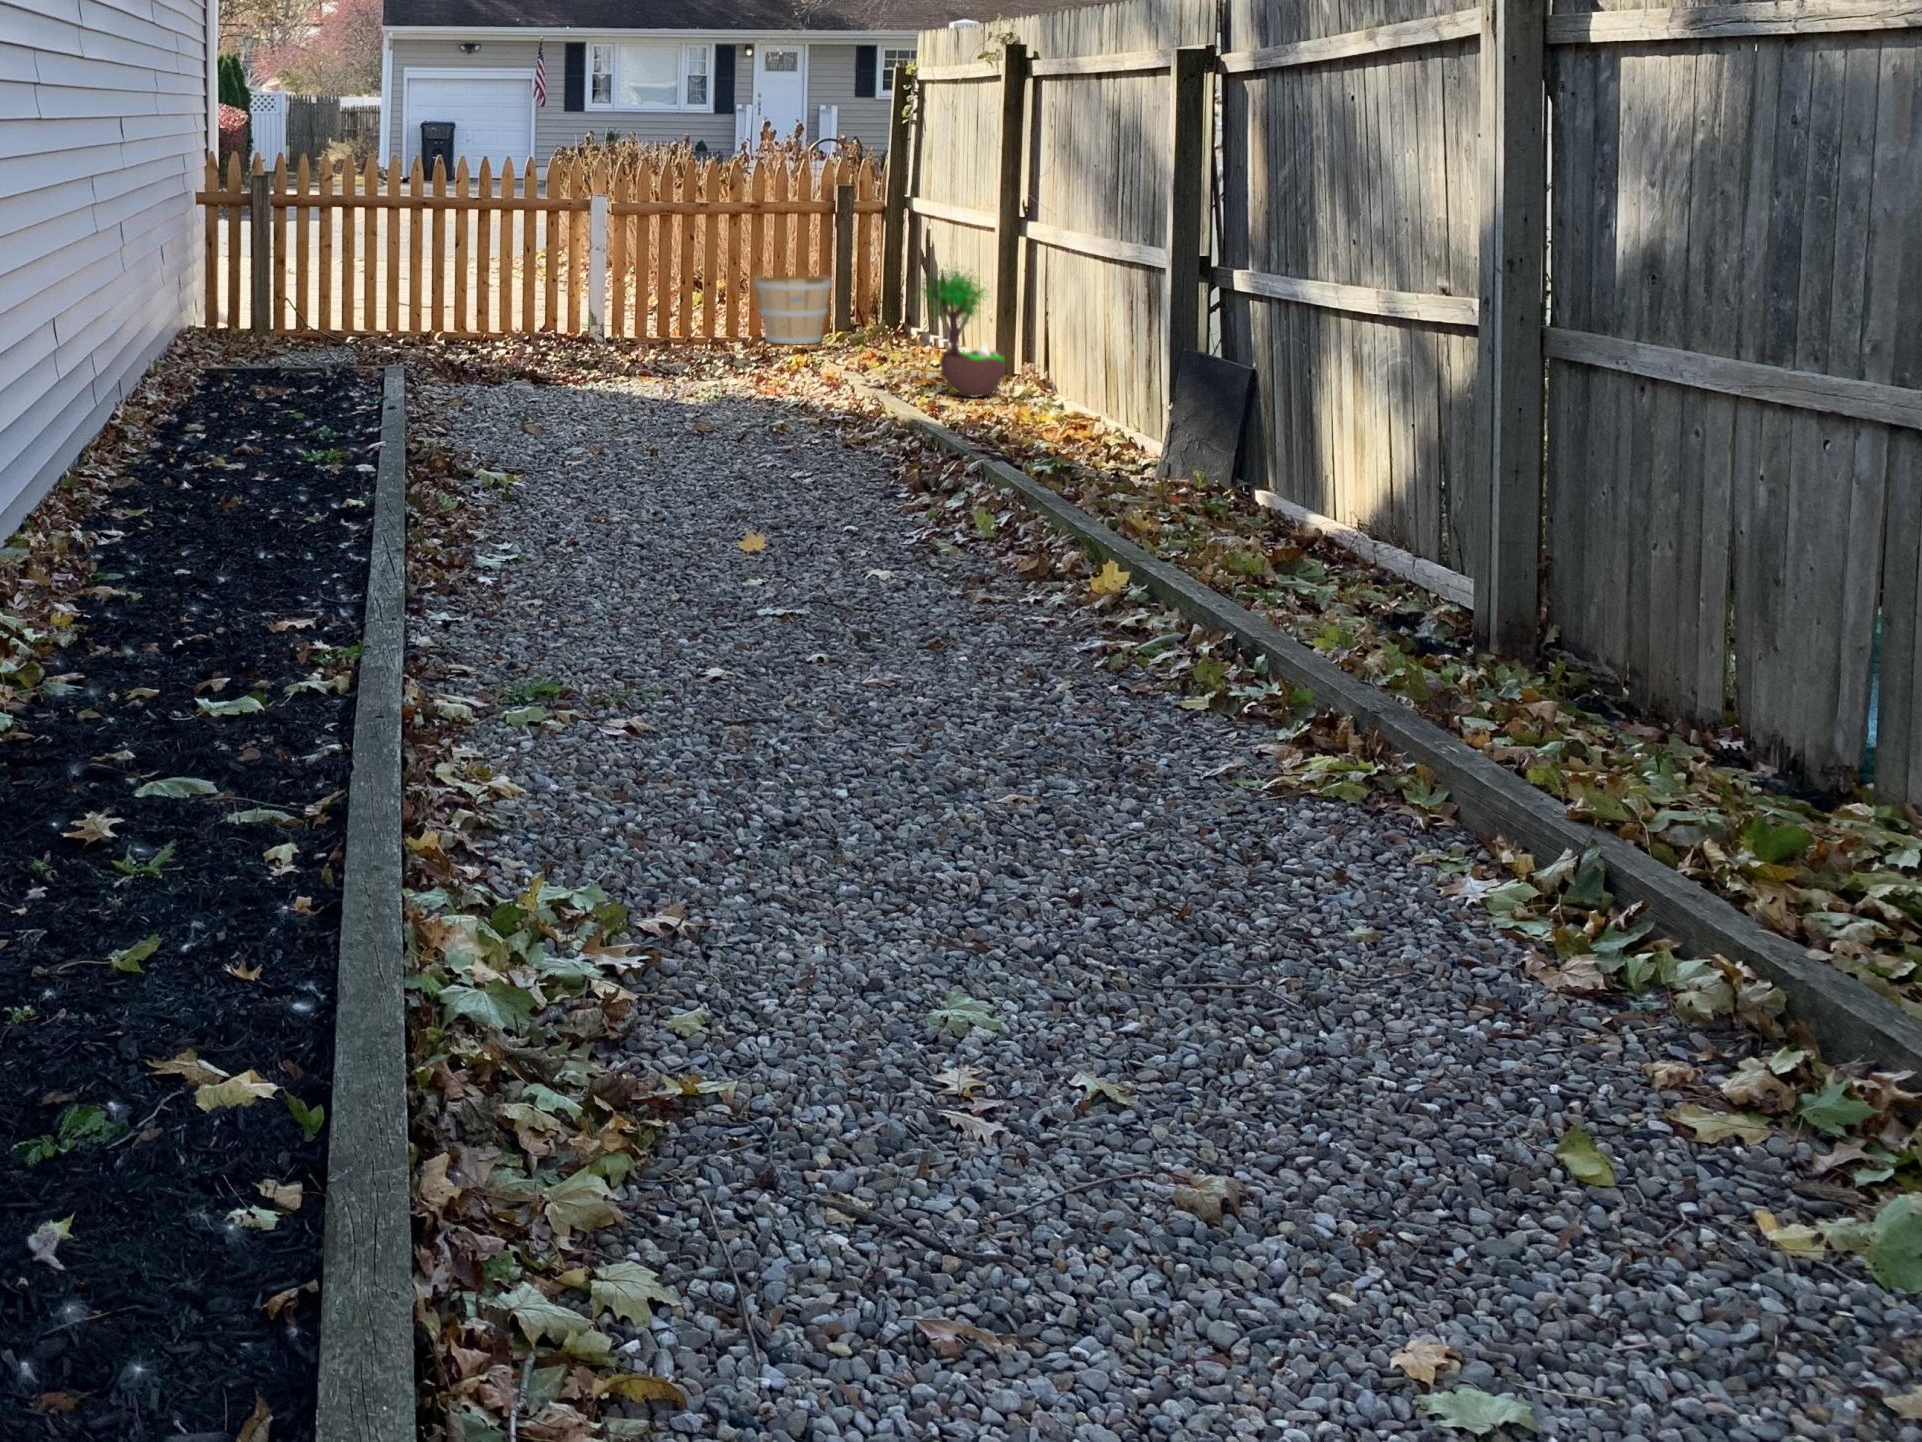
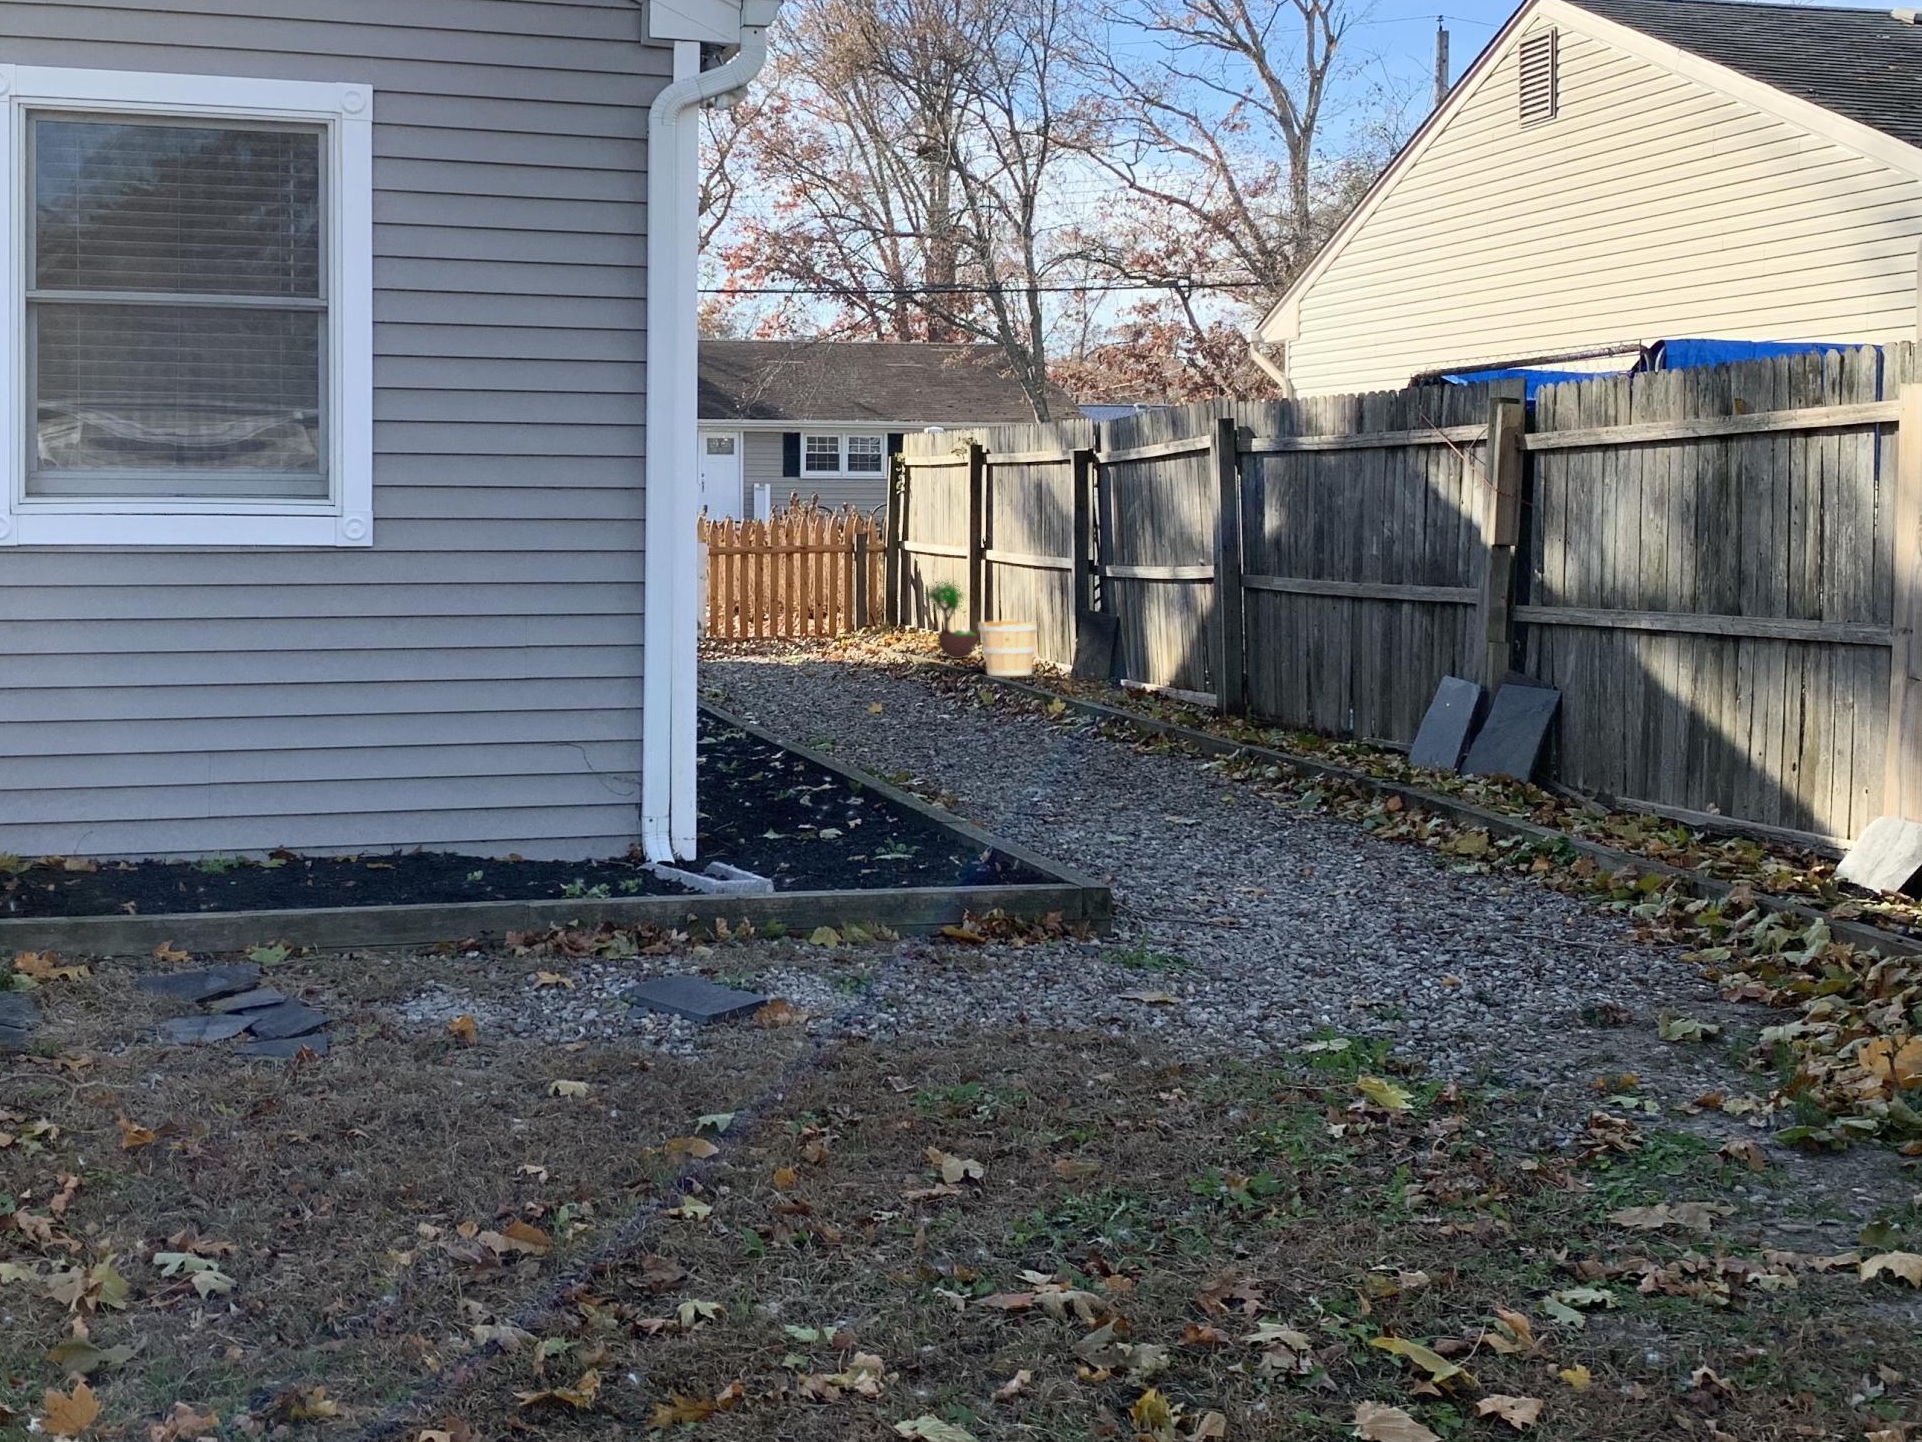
wooden bucket: present [755,275,832,345] -> present [978,620,1037,676]

